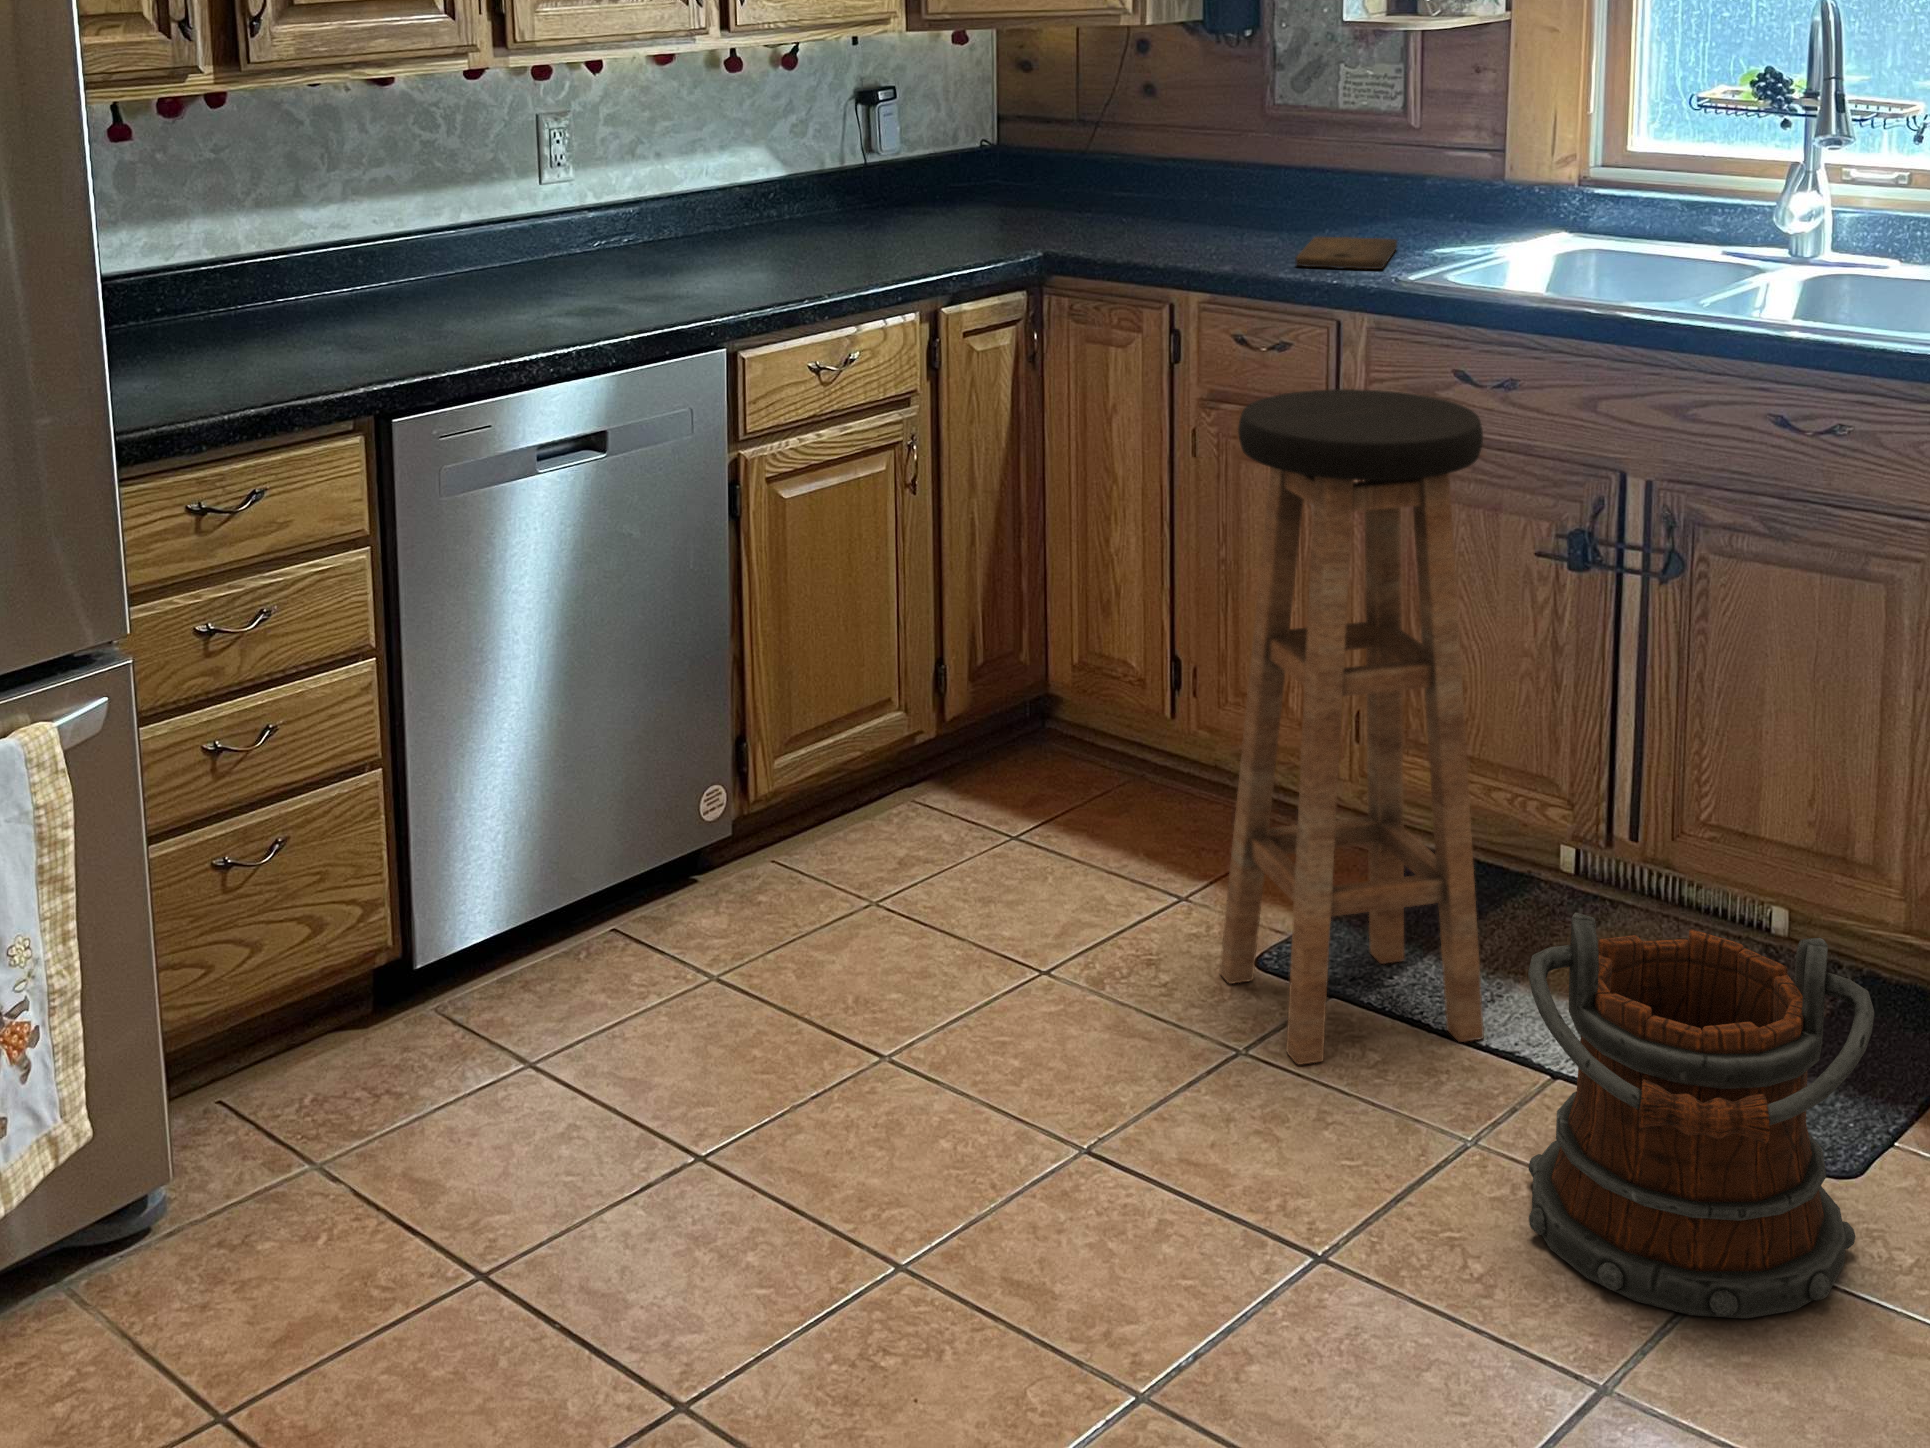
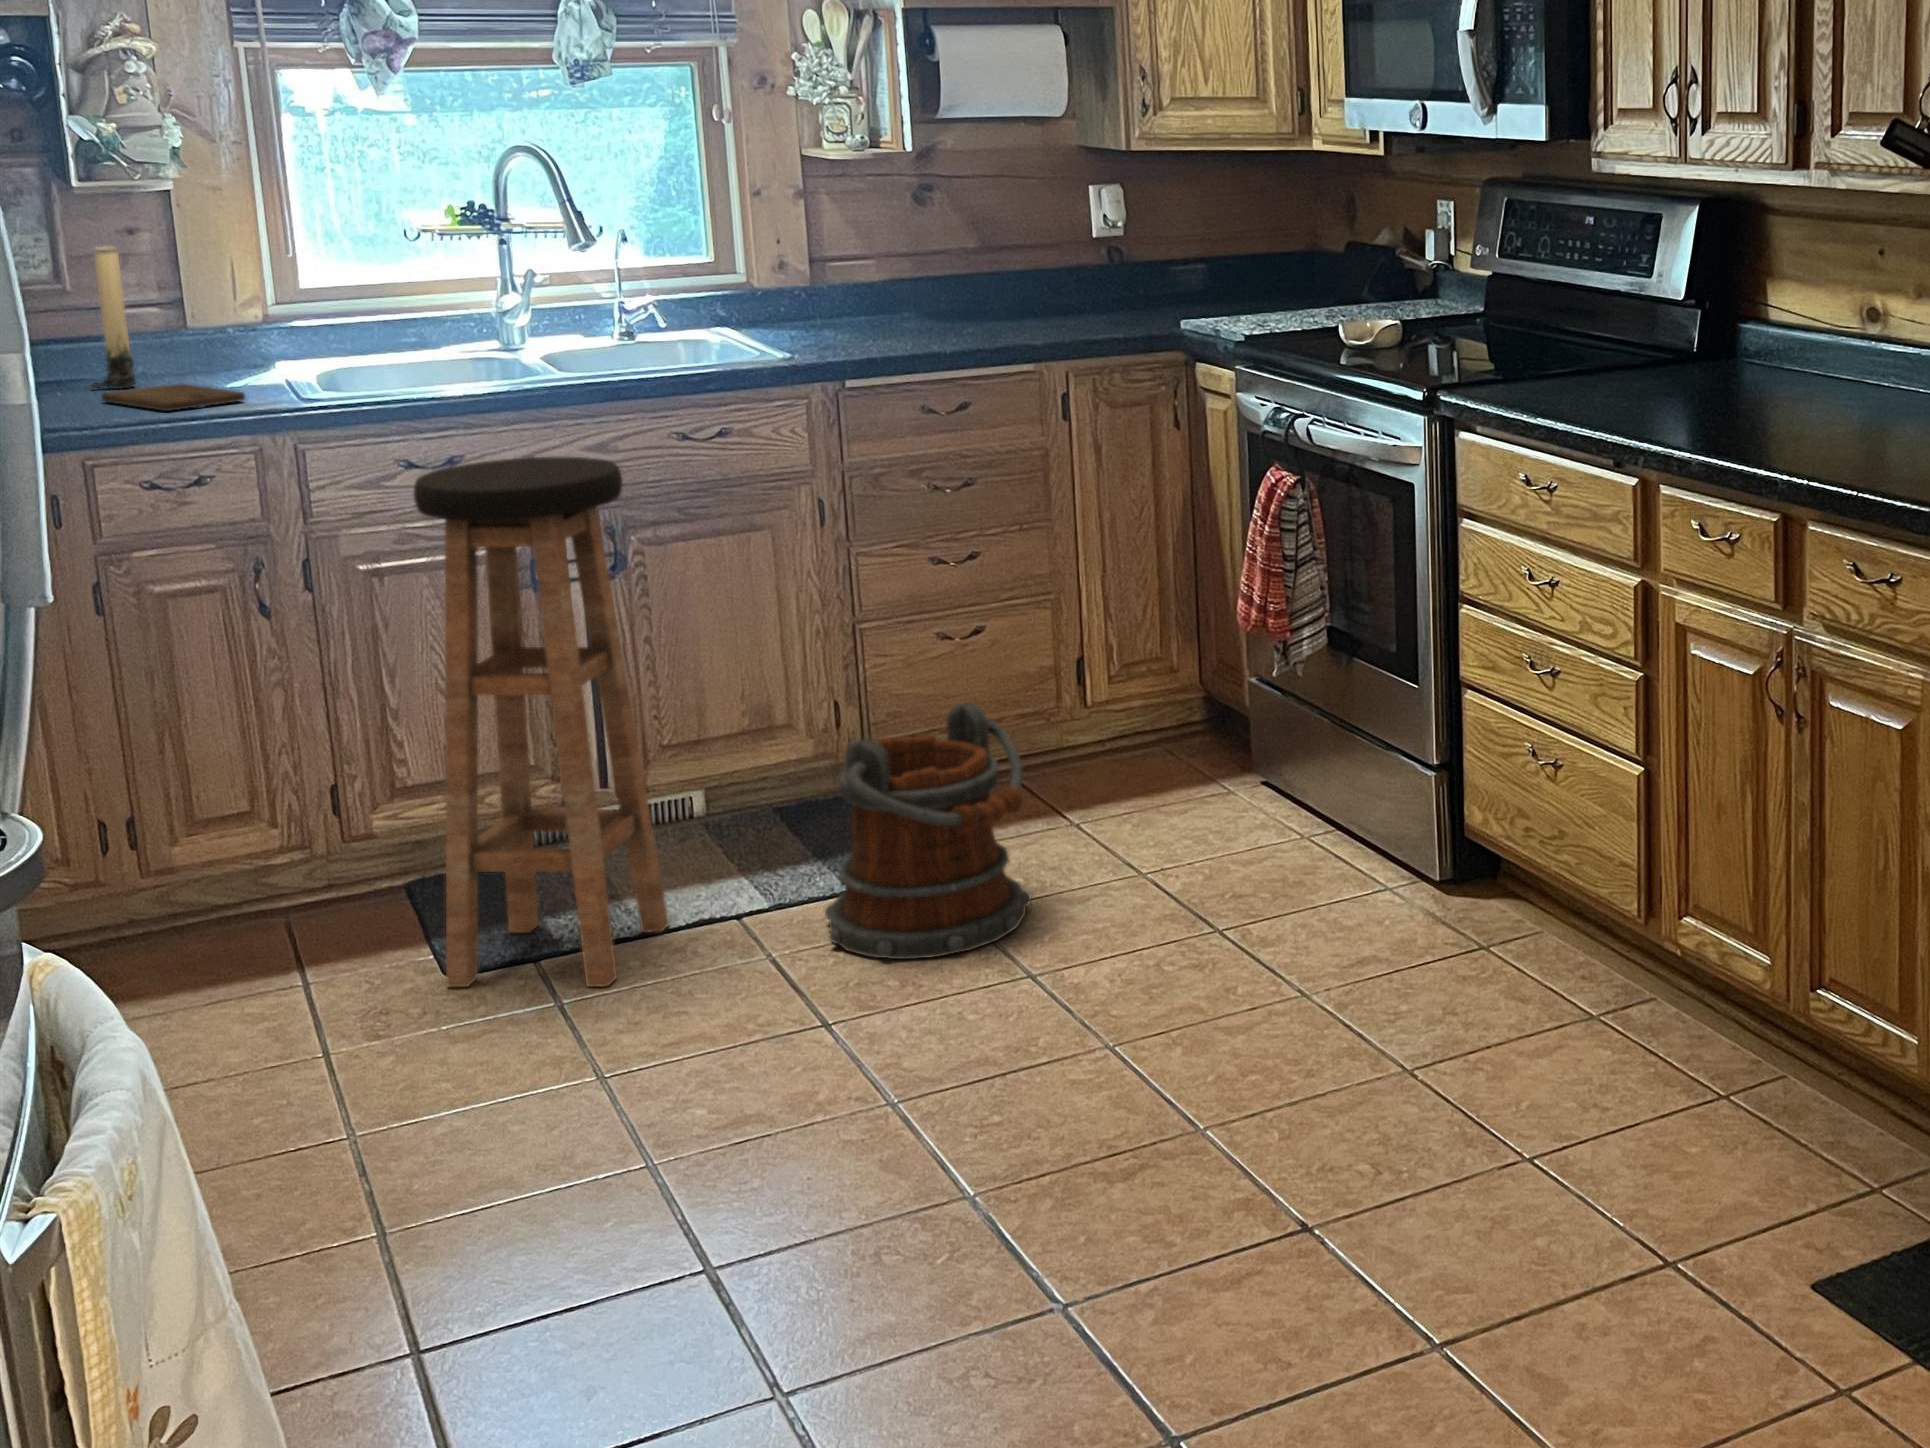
candle: none [1368,84,1408,235] -> present [90,247,136,389]

